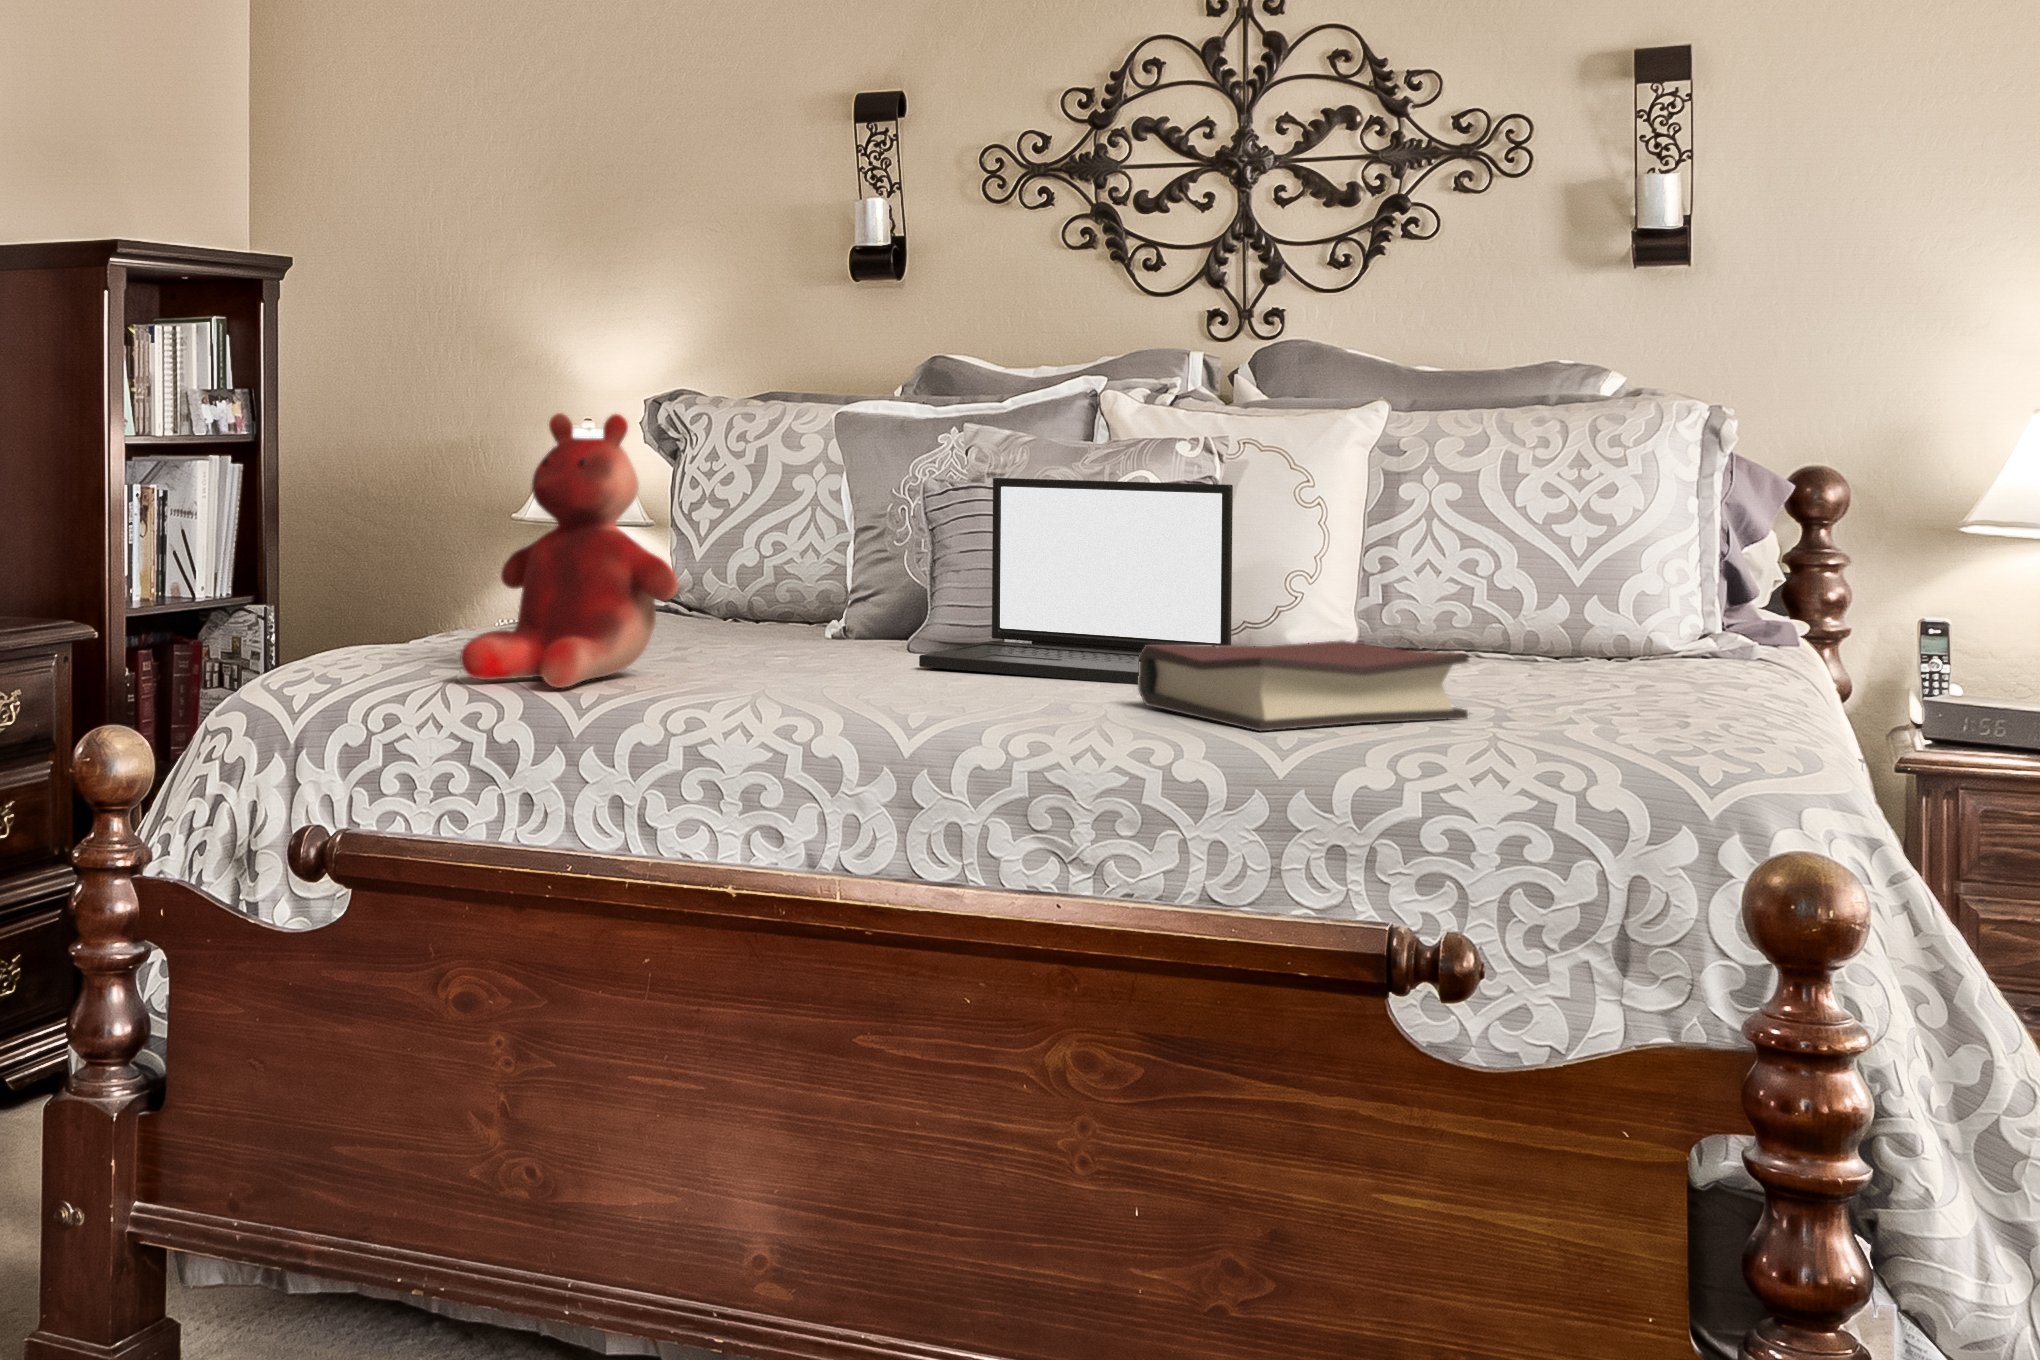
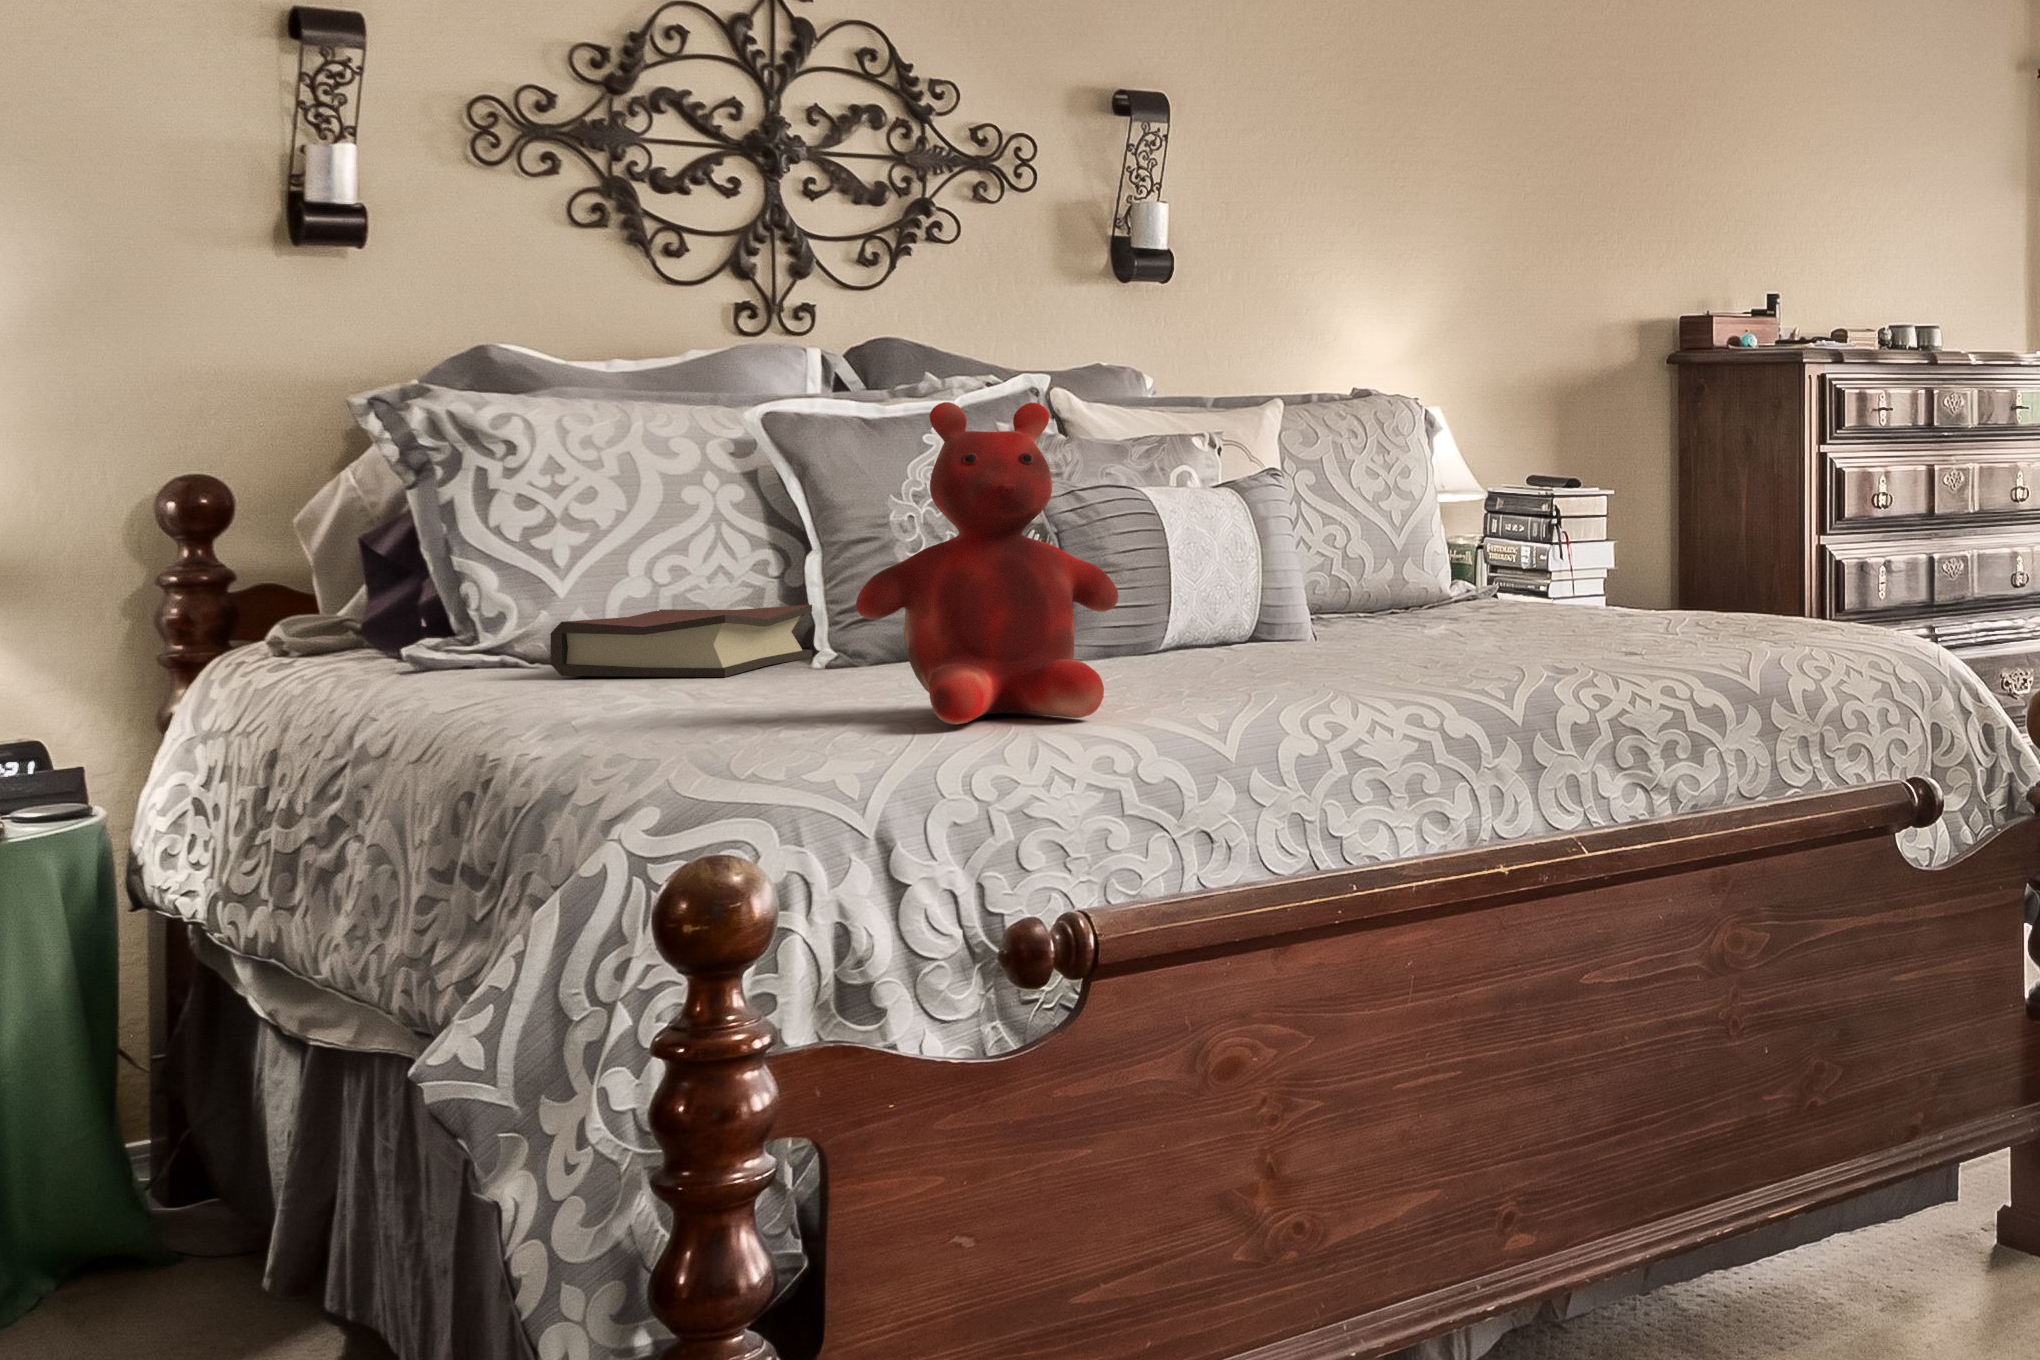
laptop: present [919,478,1233,684] -> none [1128,472,1430,668]
hardback book: present [1138,640,1469,731] -> present [550,605,812,677]

